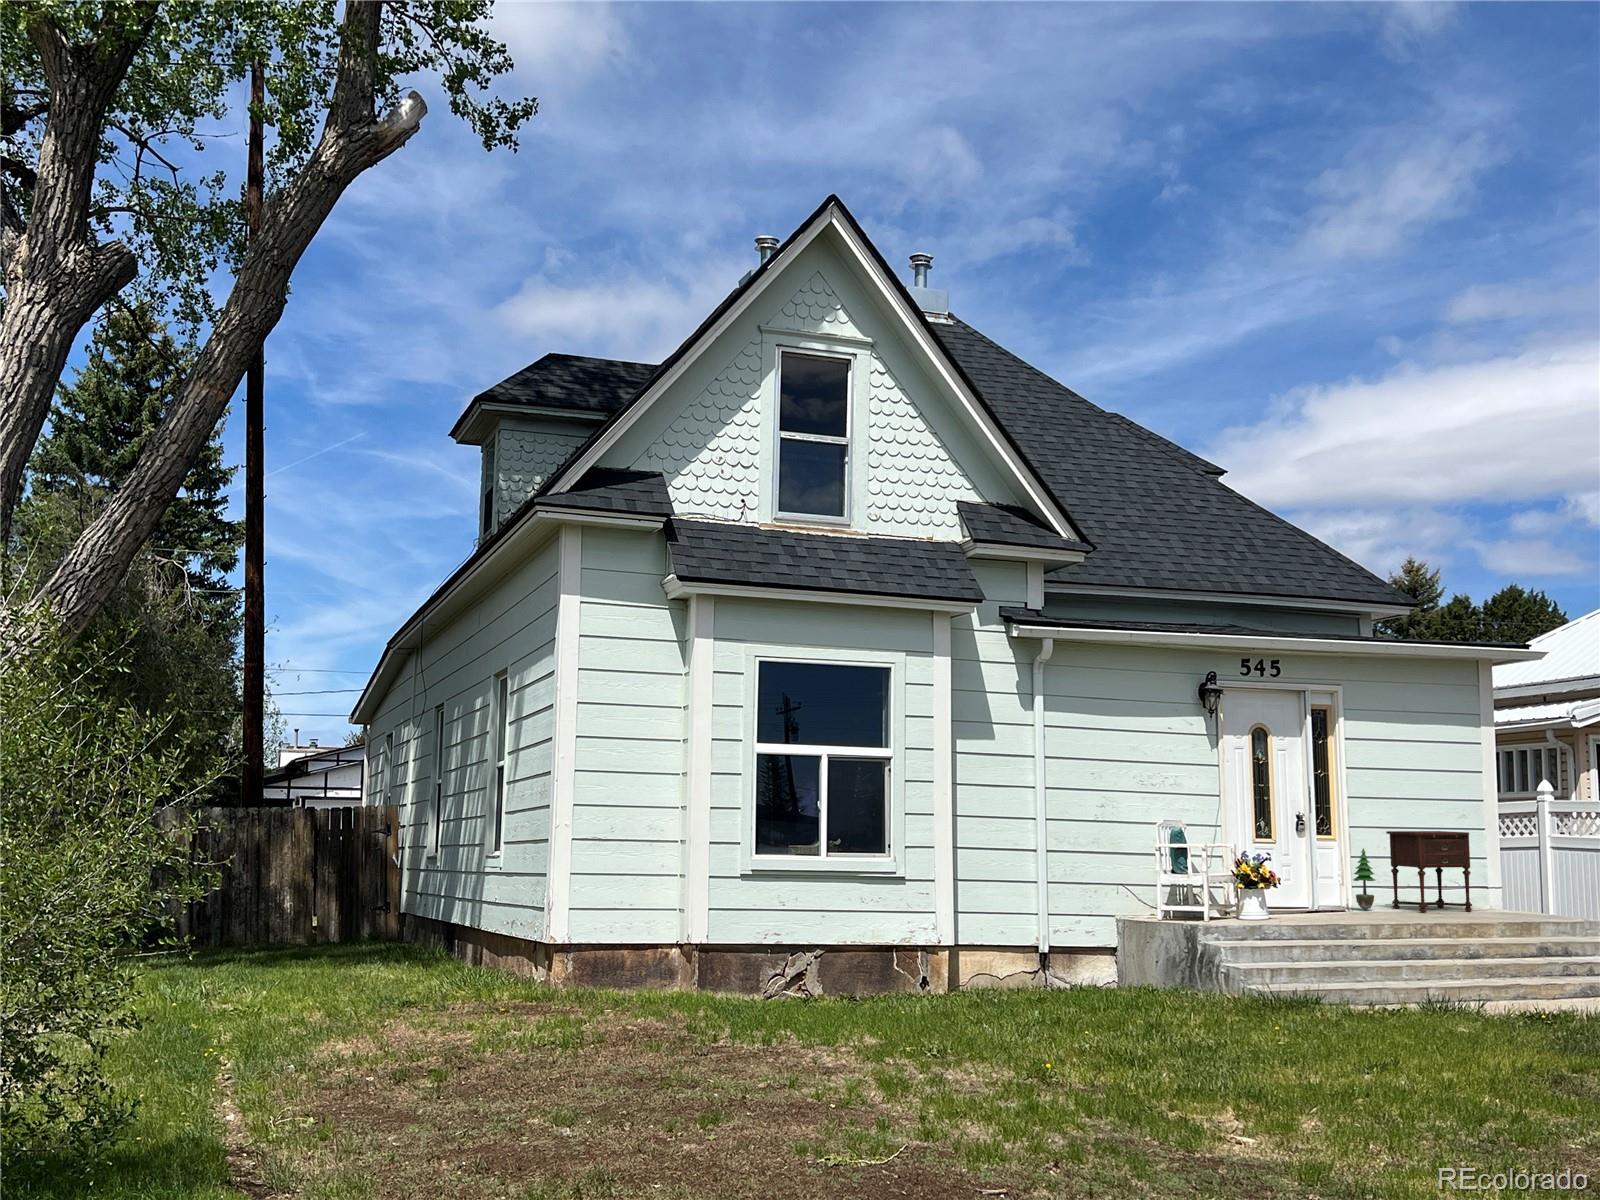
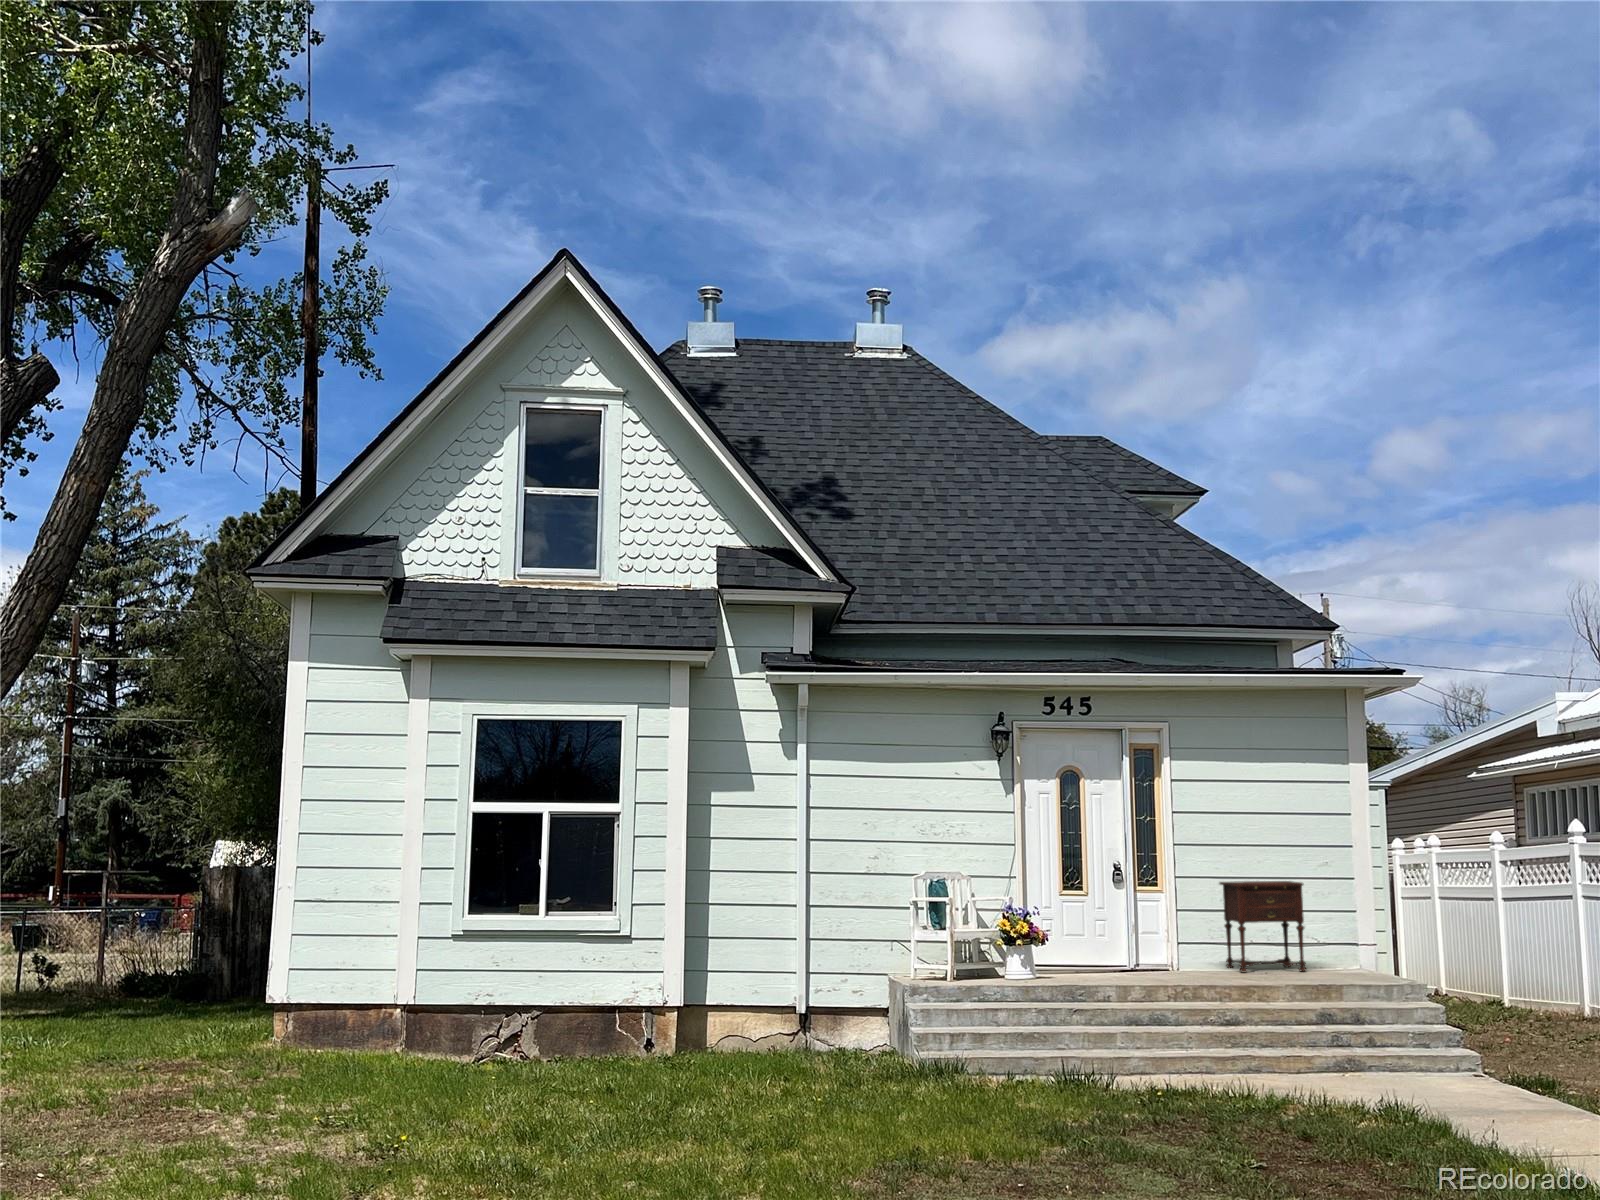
potted tree: present [1353,848,1375,910] -> none [1171,900,1196,970]

